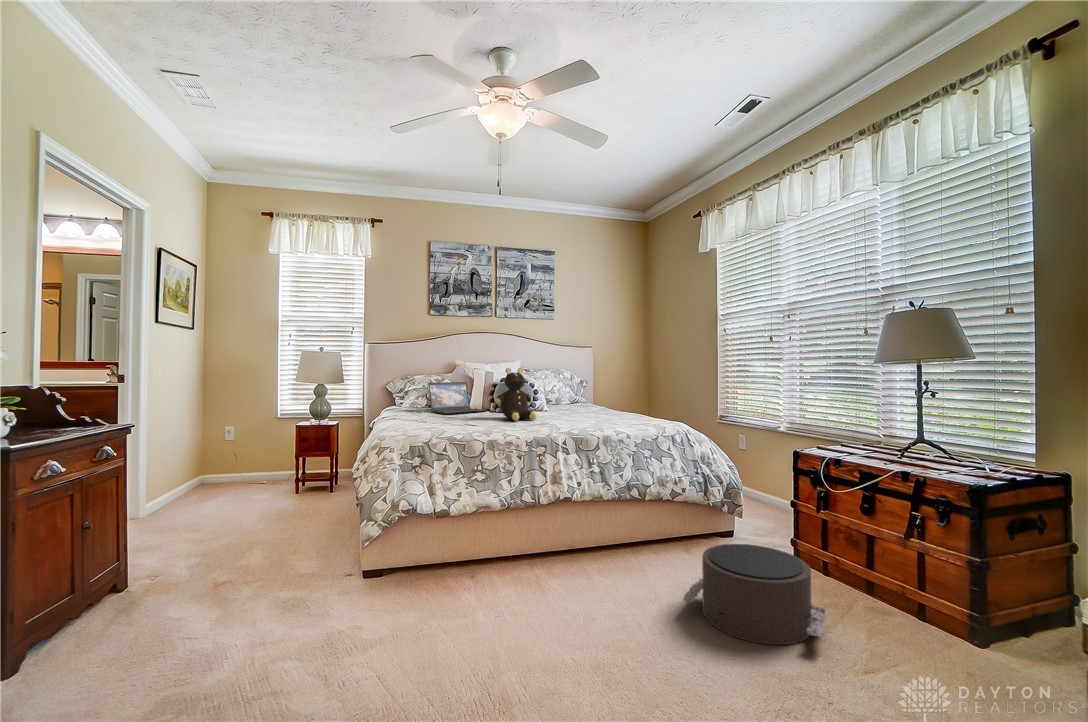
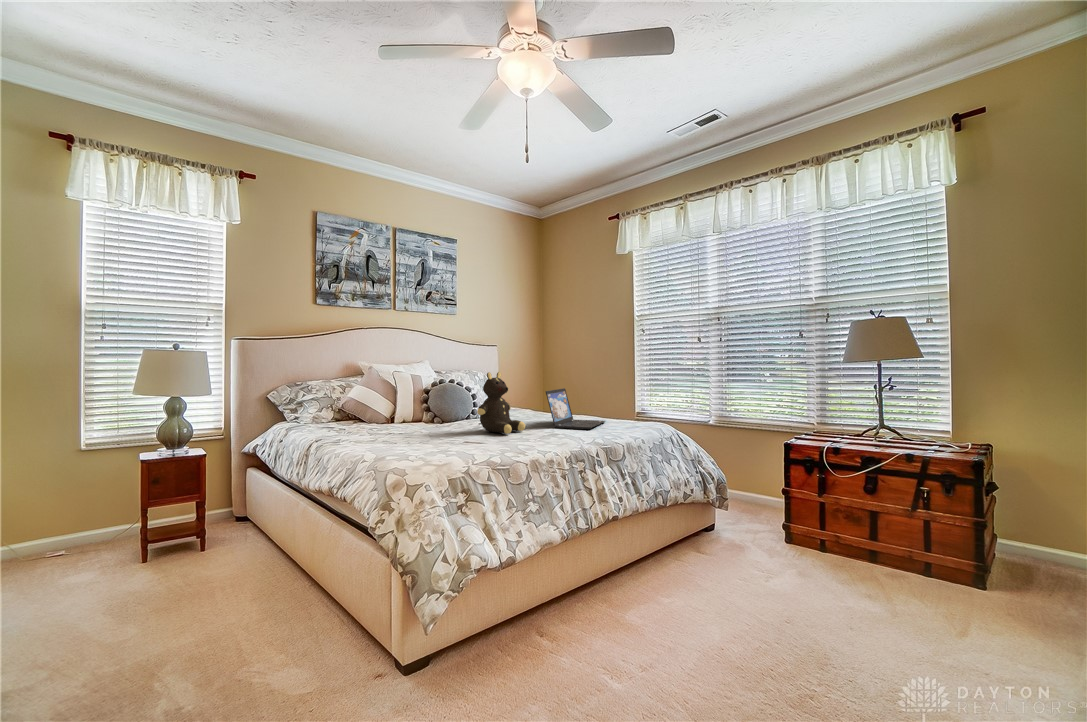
laptop: present [428,382,486,414] -> present [546,388,605,429]
pouf: present [683,544,825,645] -> none [770,537,922,632]

